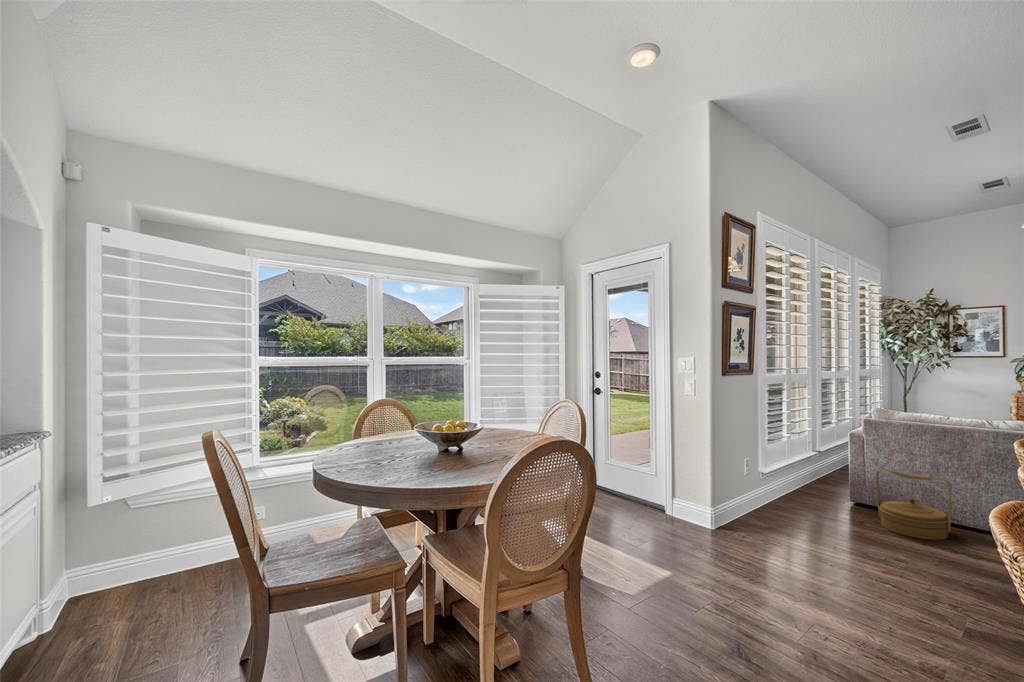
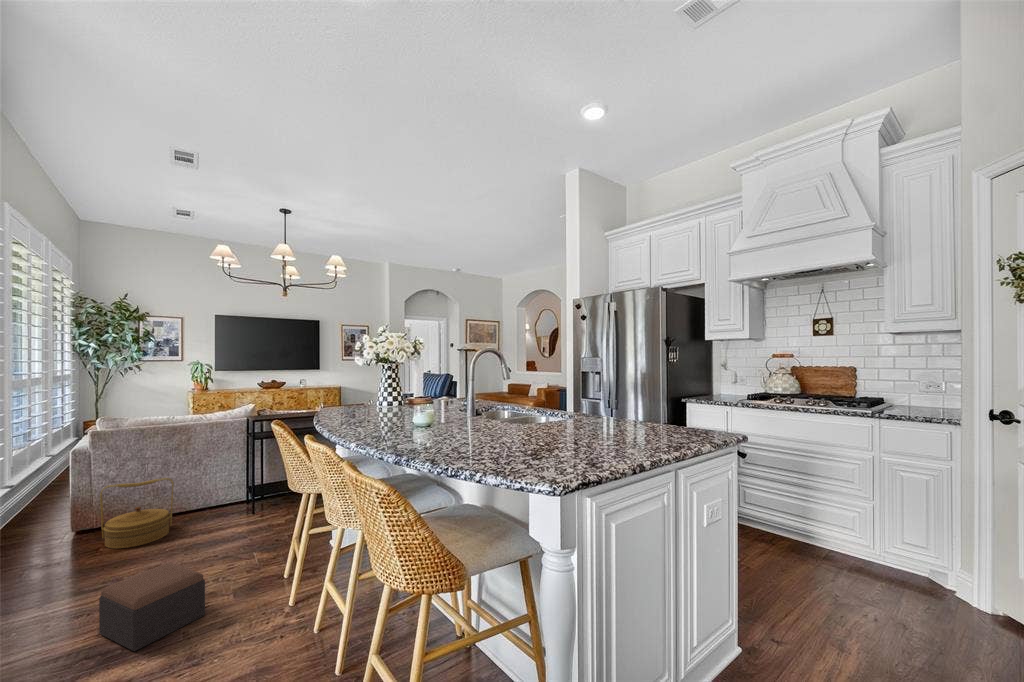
footstool: none [845,549,948,632] -> present [99,563,205,651]

